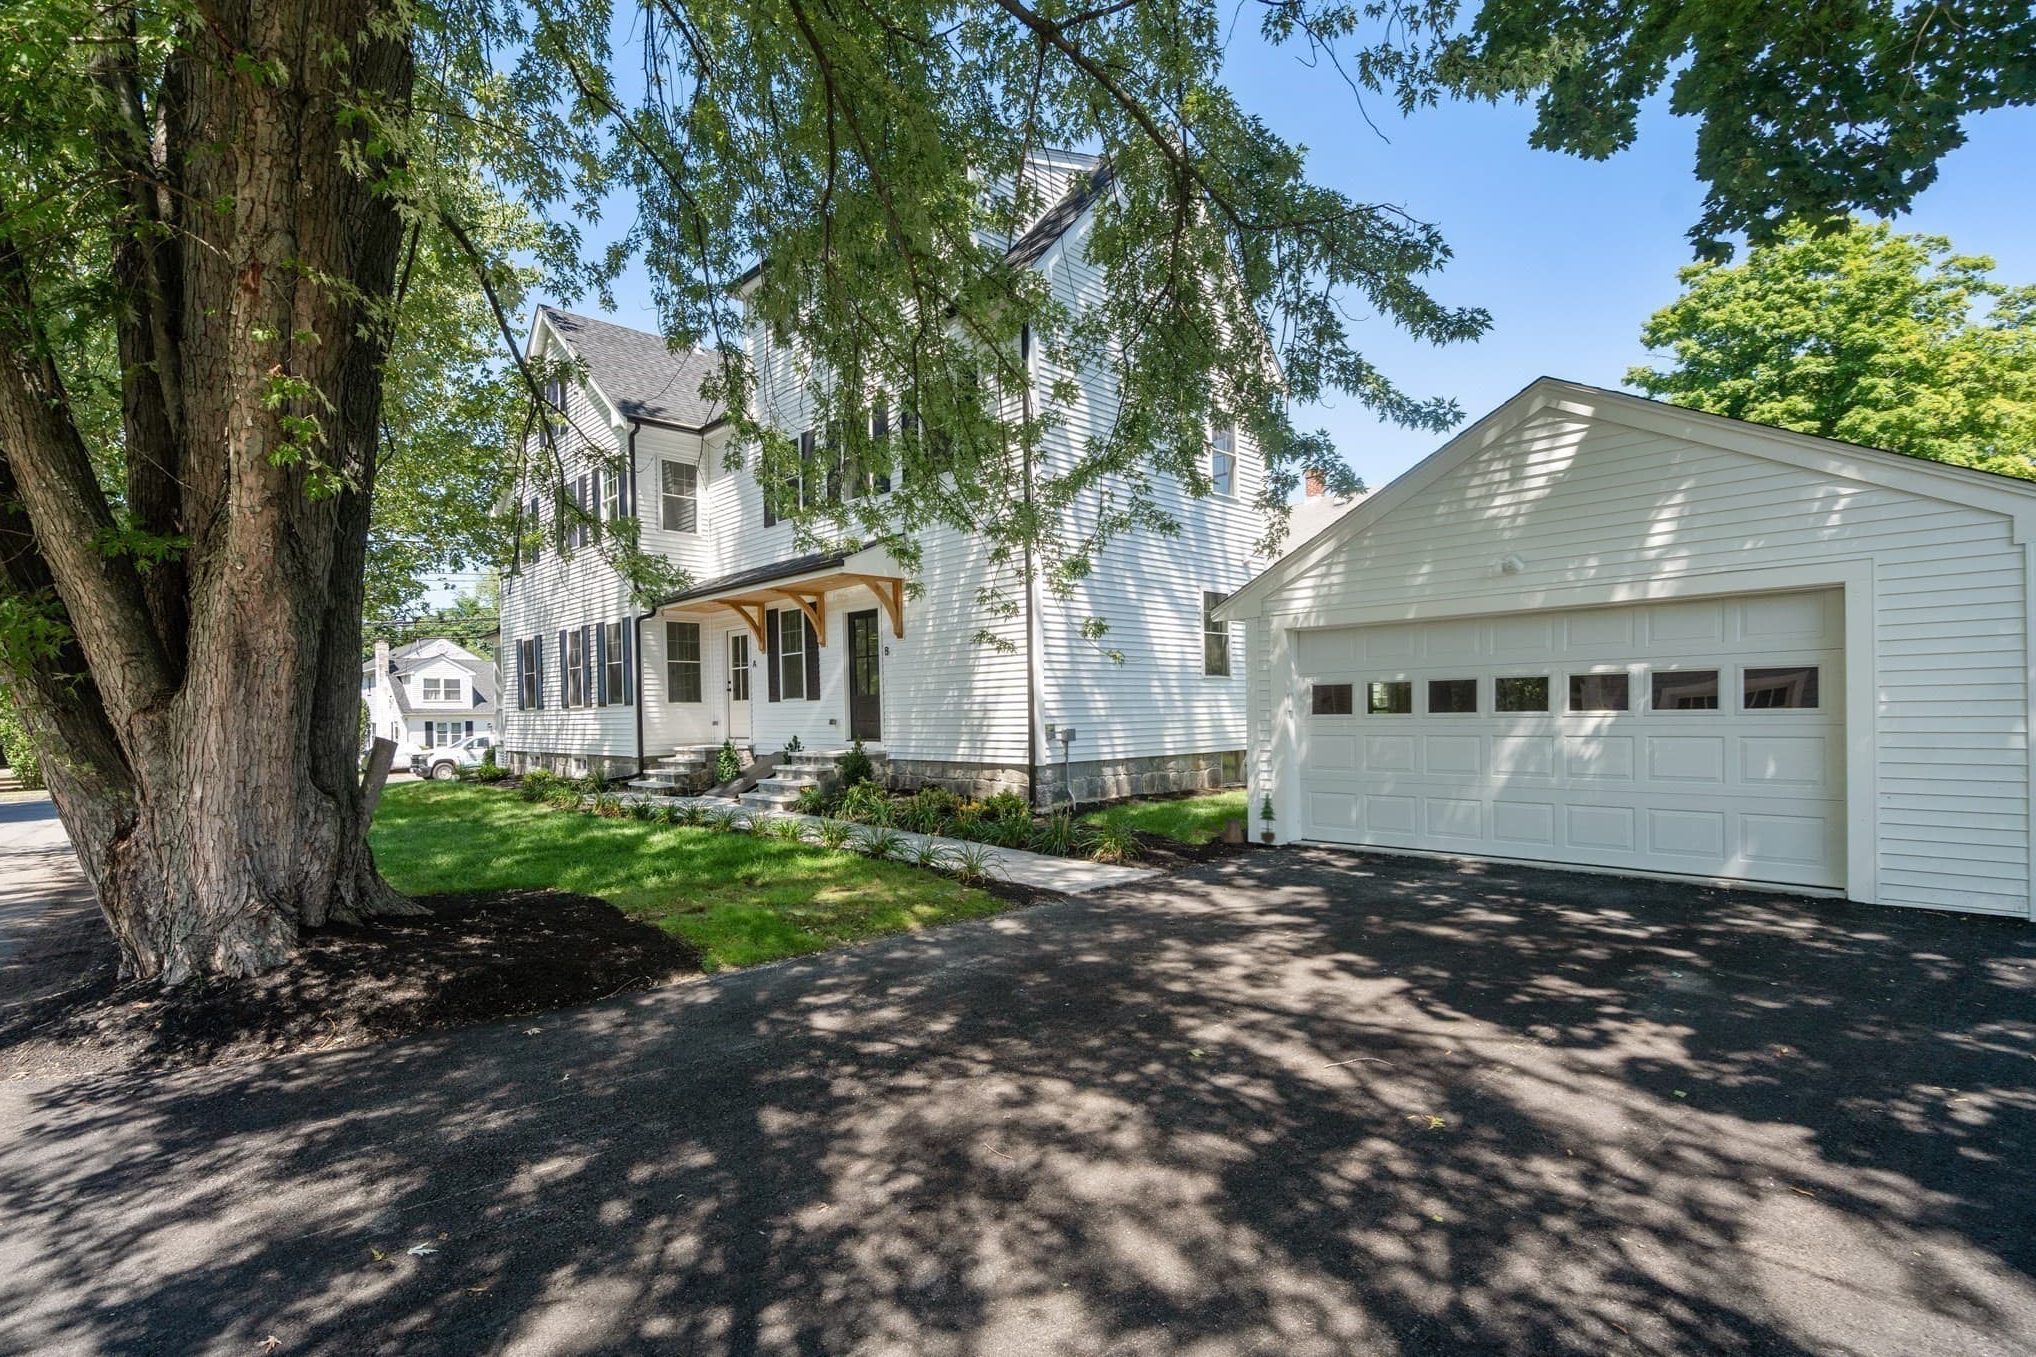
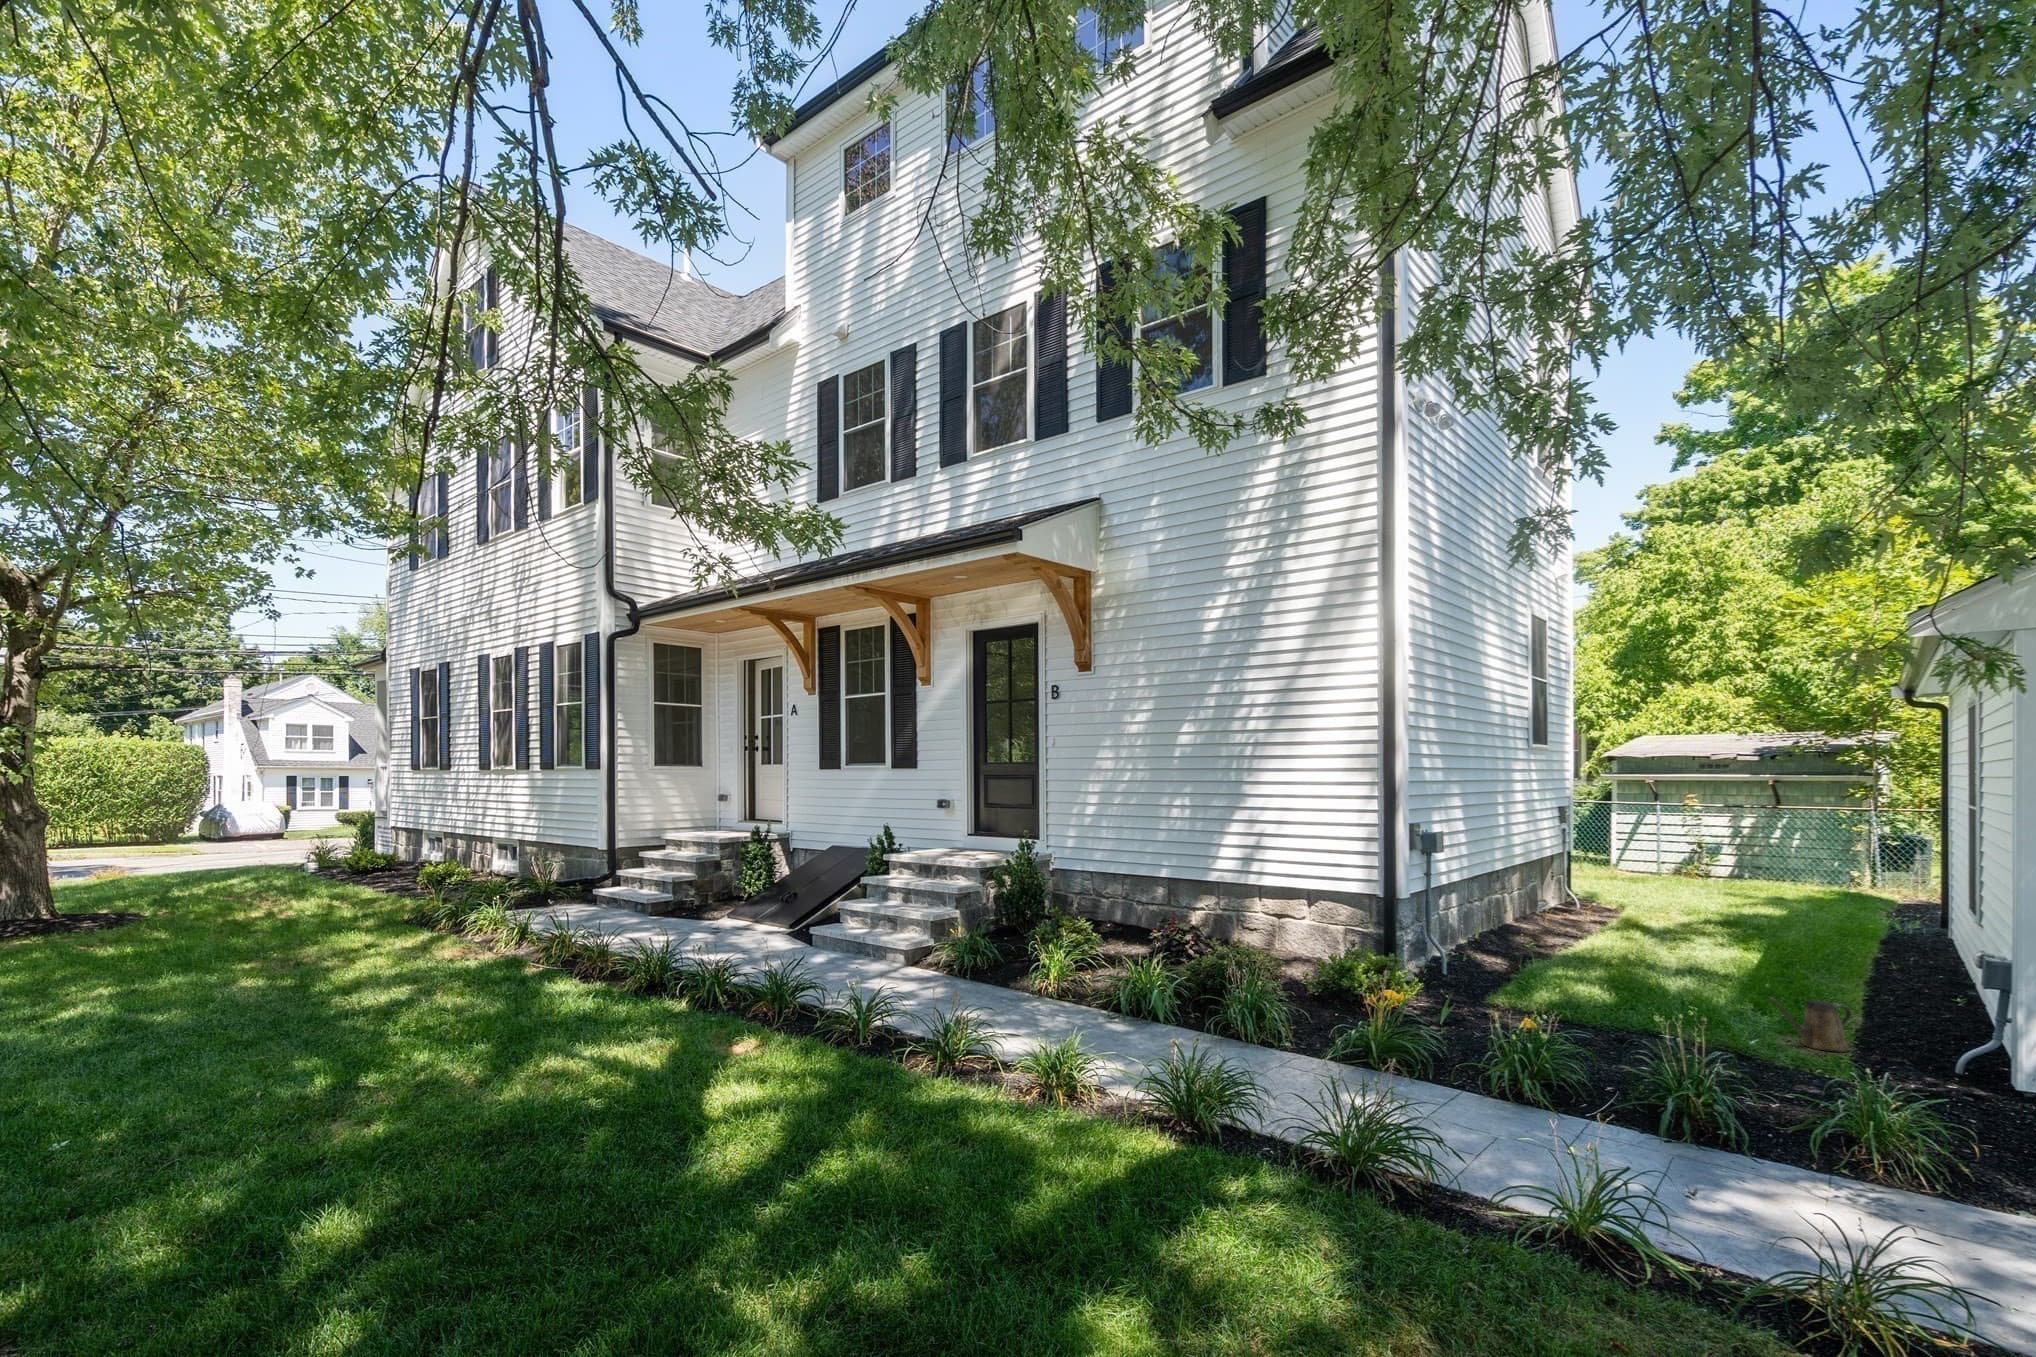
potted tree: present [1260,794,1276,846] -> none [1891,955,1941,1060]

